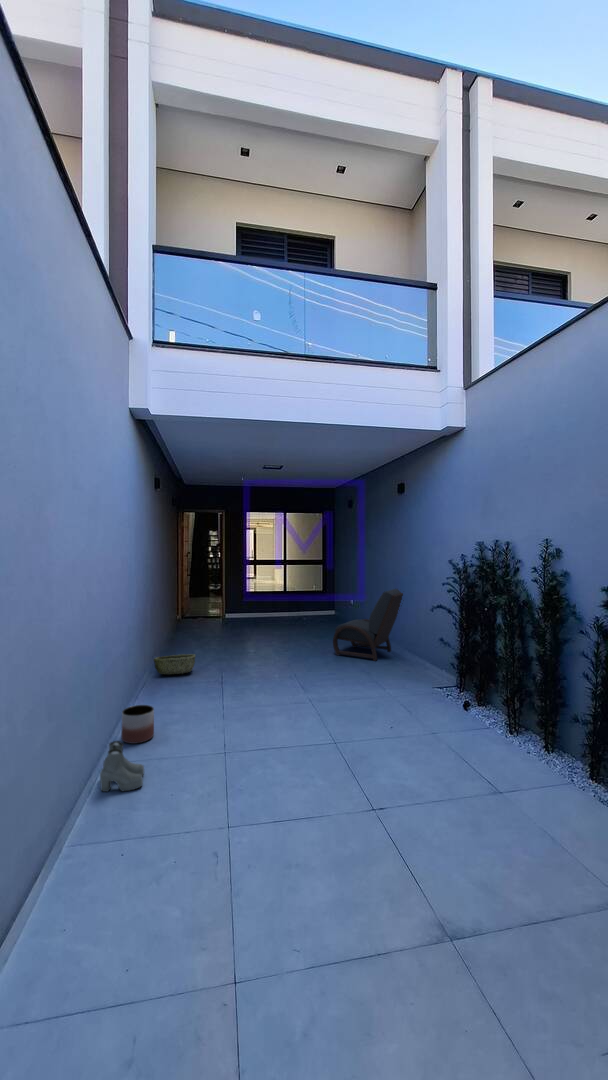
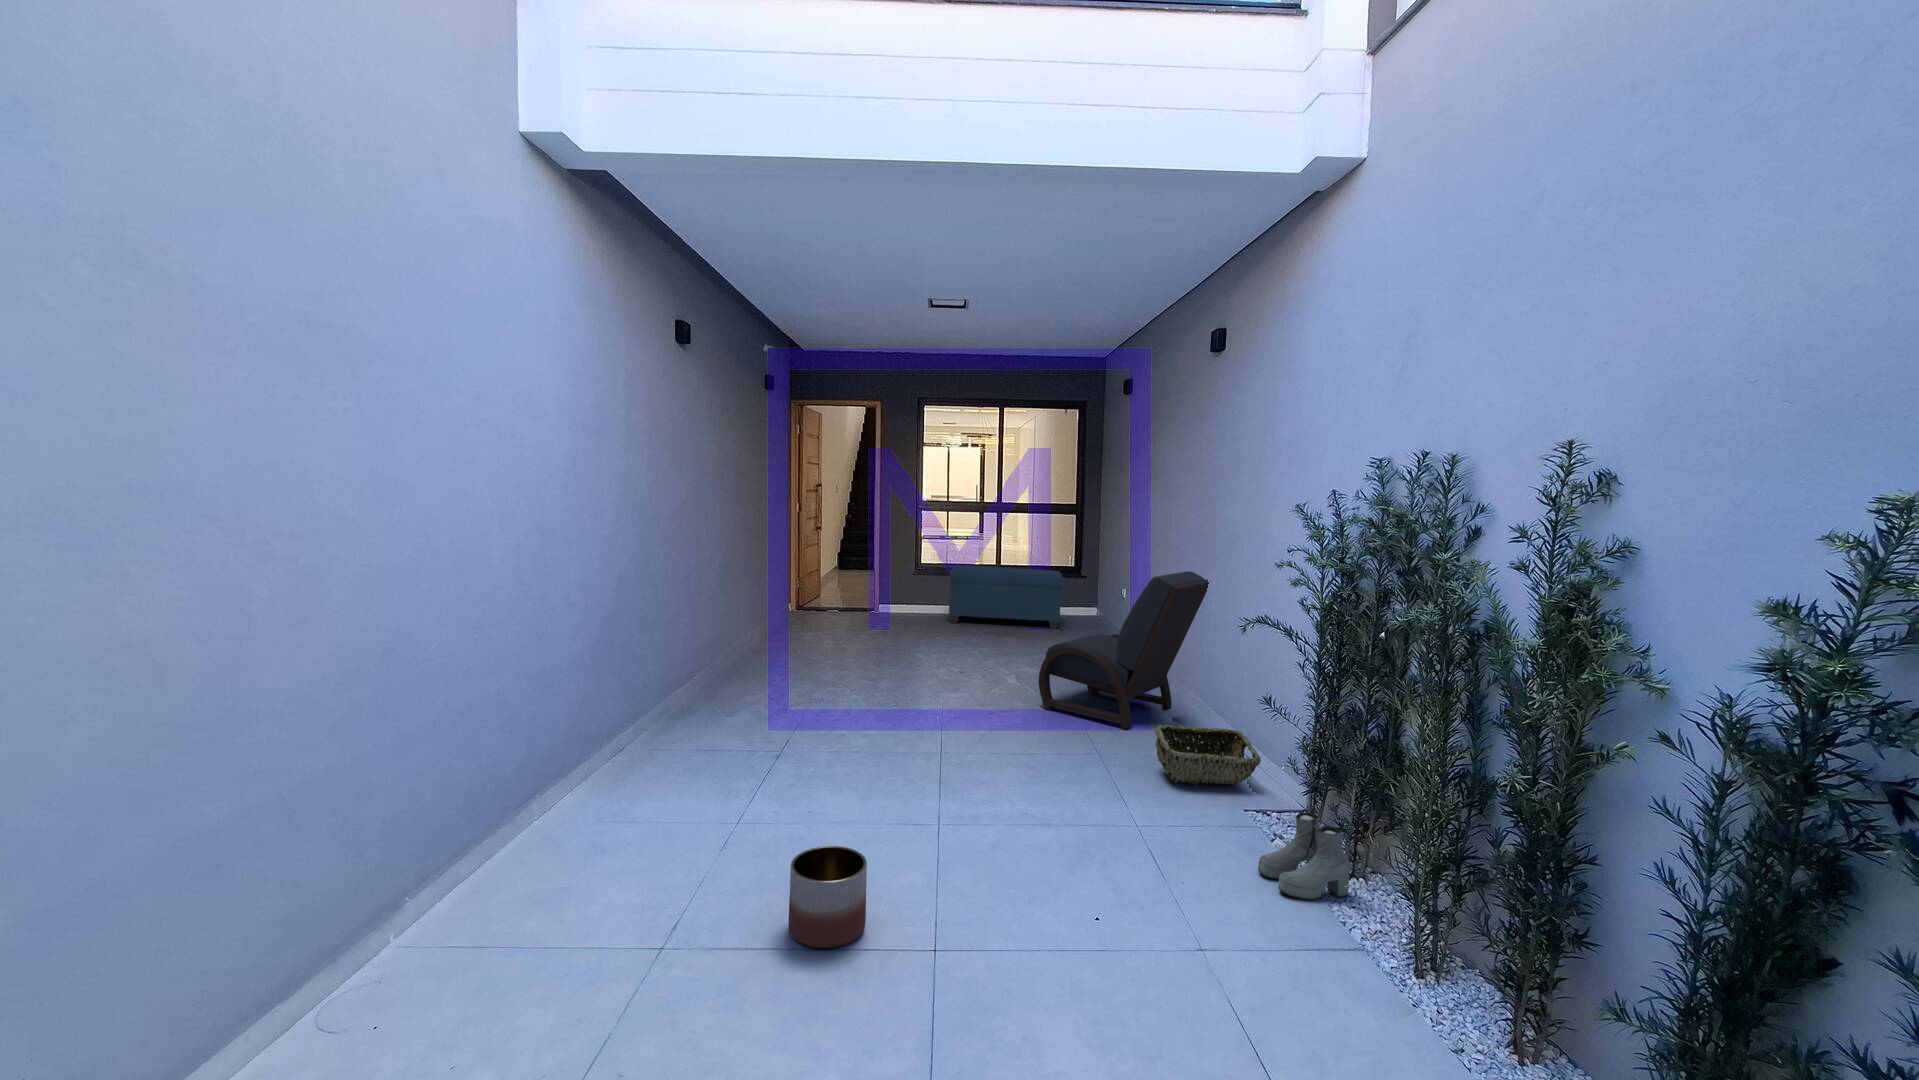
bench: none [271,592,326,620] -> present [949,566,1062,629]
woven basket: present [154,654,195,674] -> present [1155,725,1261,785]
planter: present [121,705,154,744] -> present [789,846,867,948]
boots: present [100,741,144,792] -> present [1258,813,1350,900]

